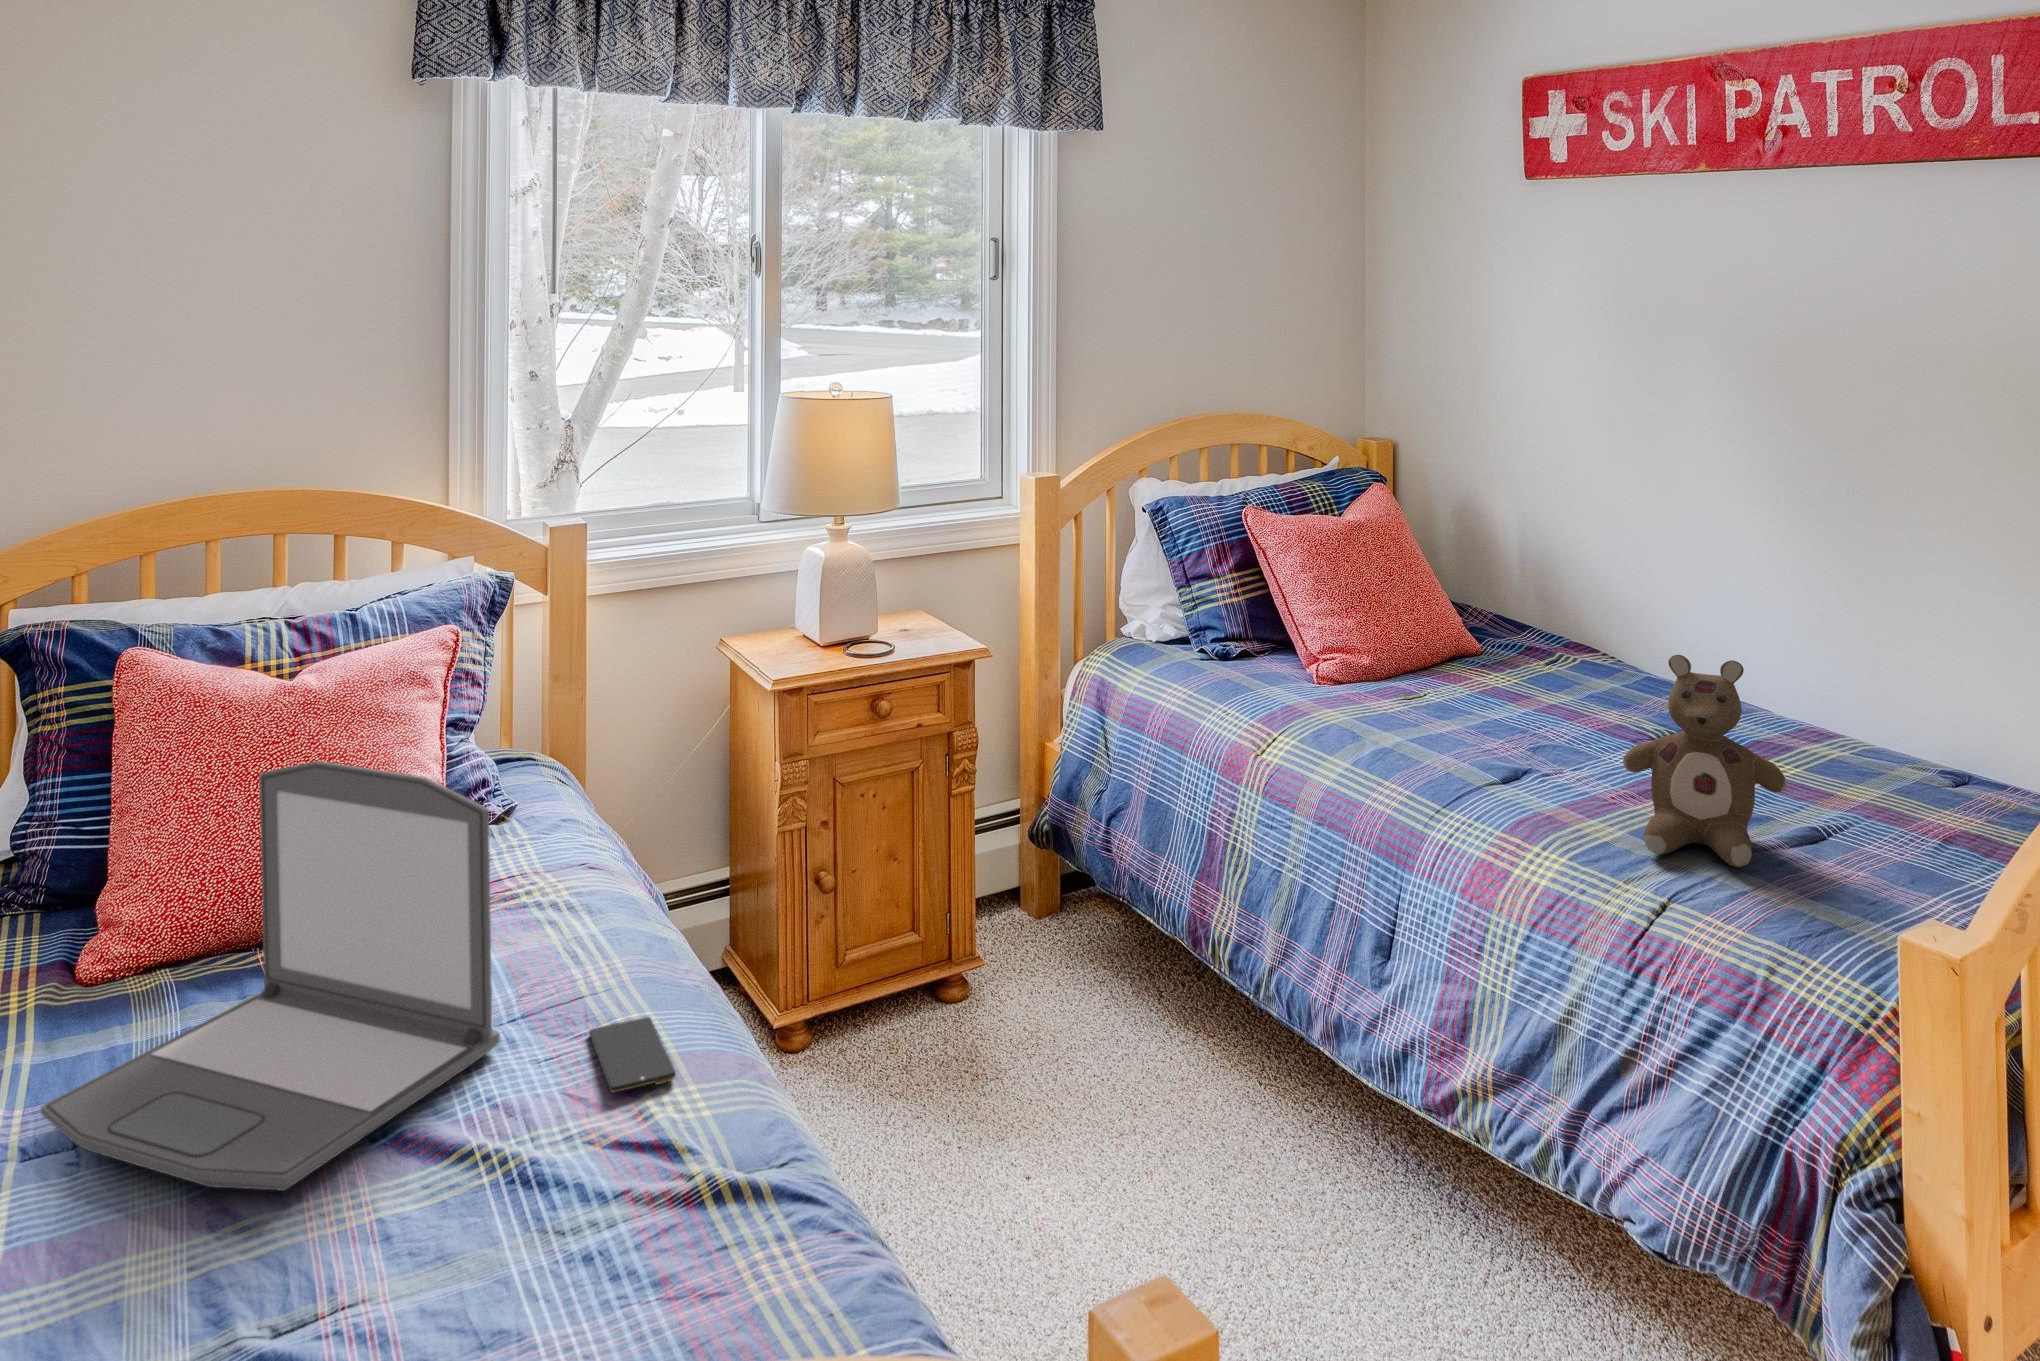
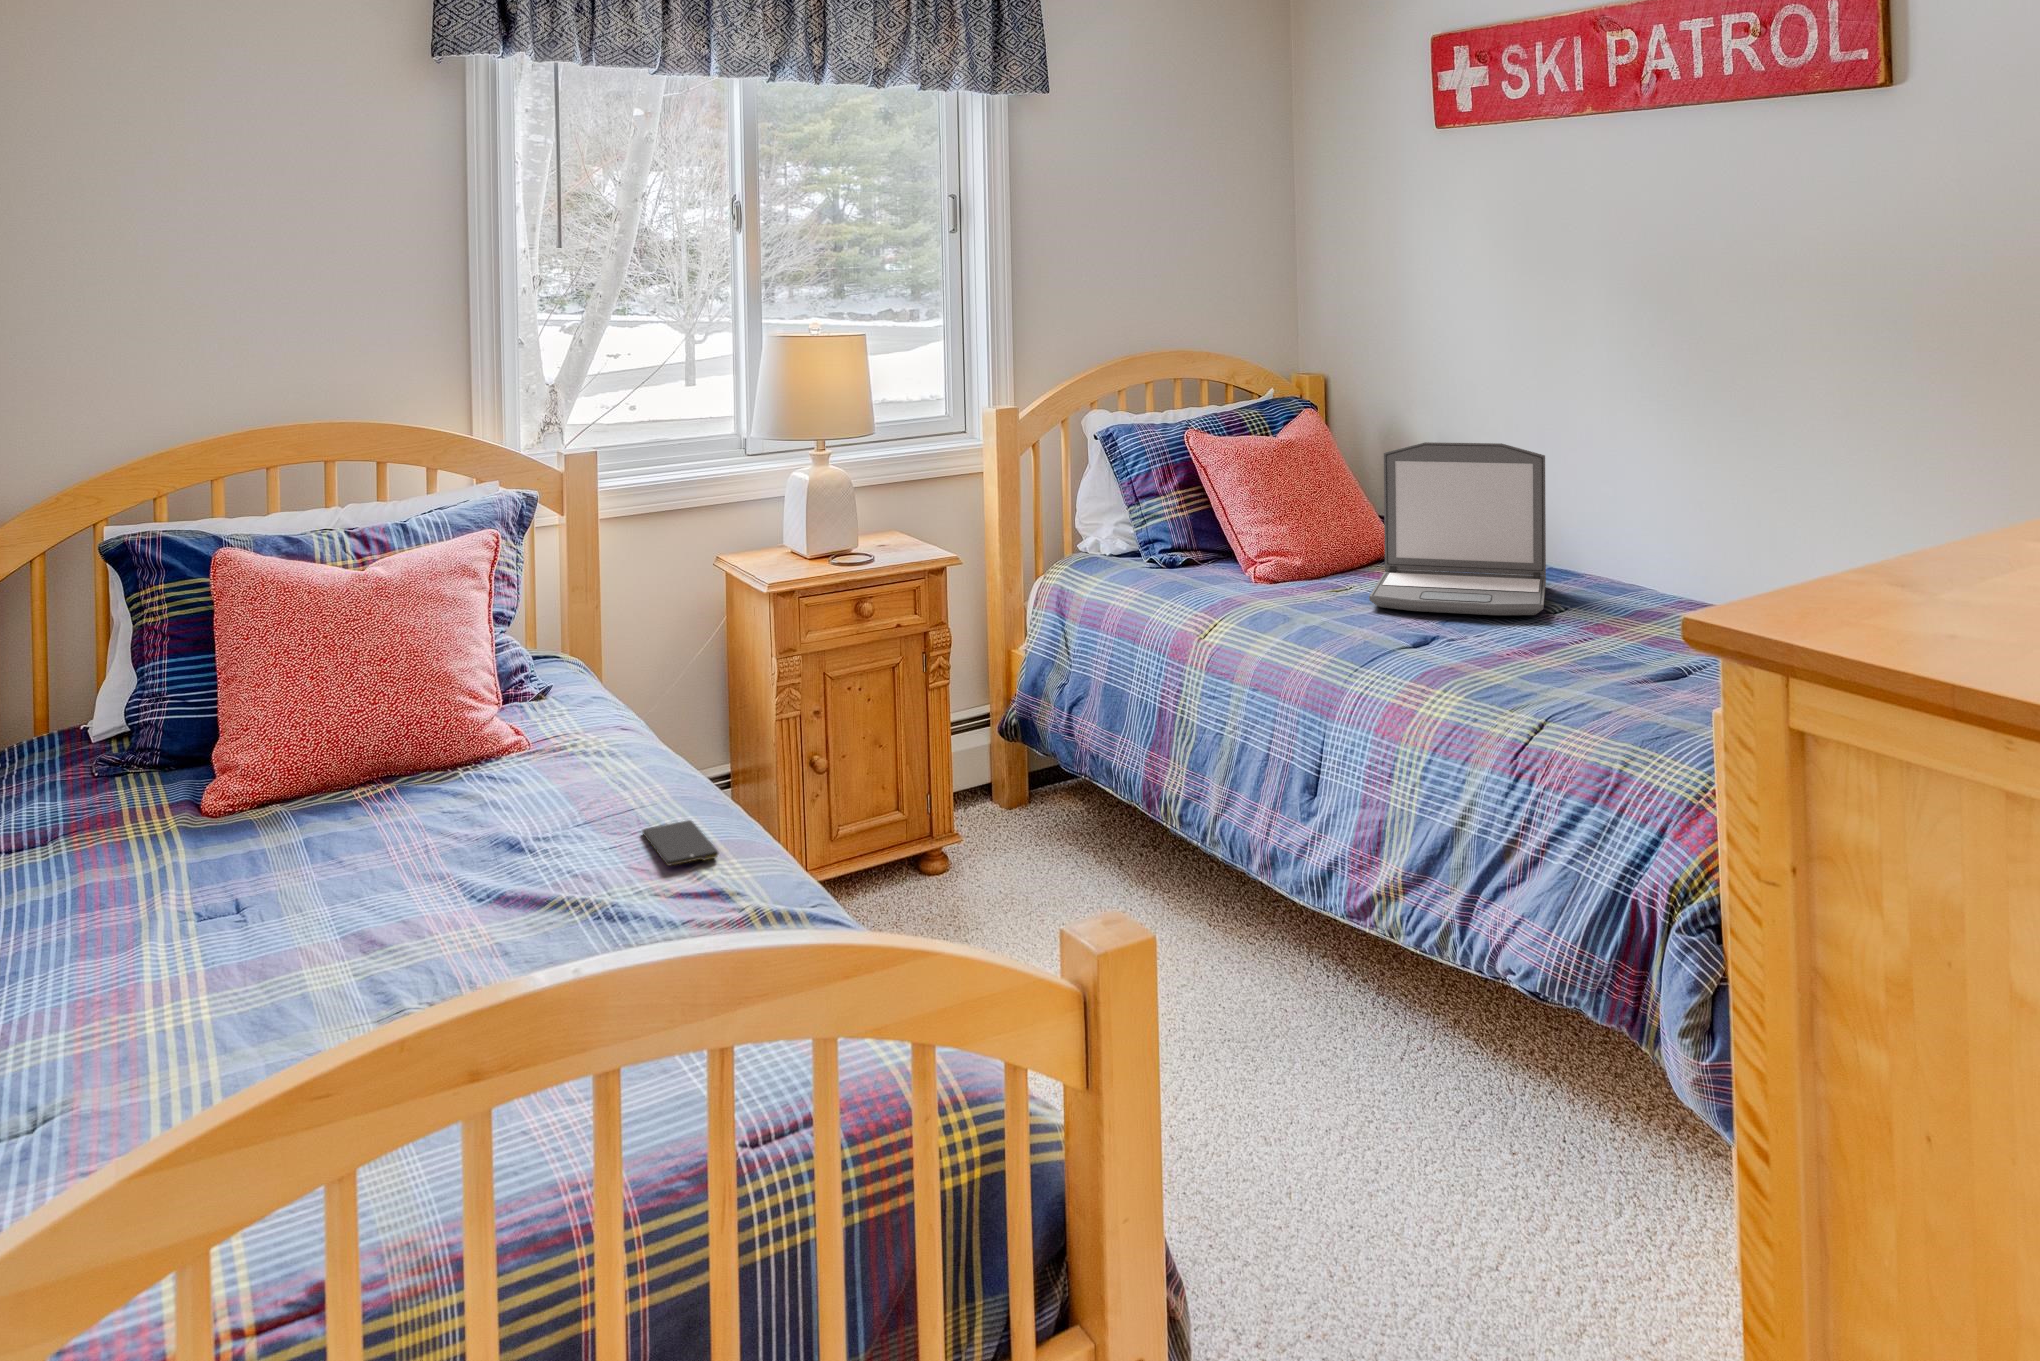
stuffed bear: present [1623,655,1787,867] -> none [1512,521,1649,695]
laptop: present [41,761,500,1191] -> present [1369,442,1546,615]

